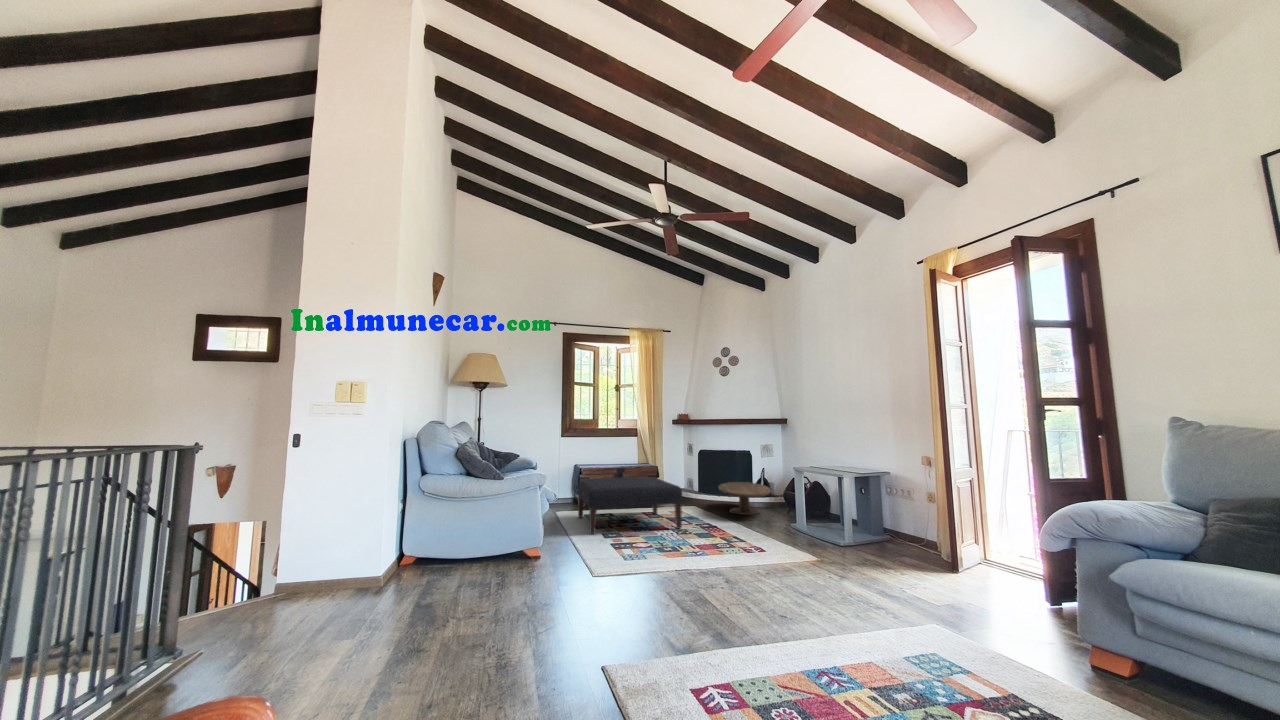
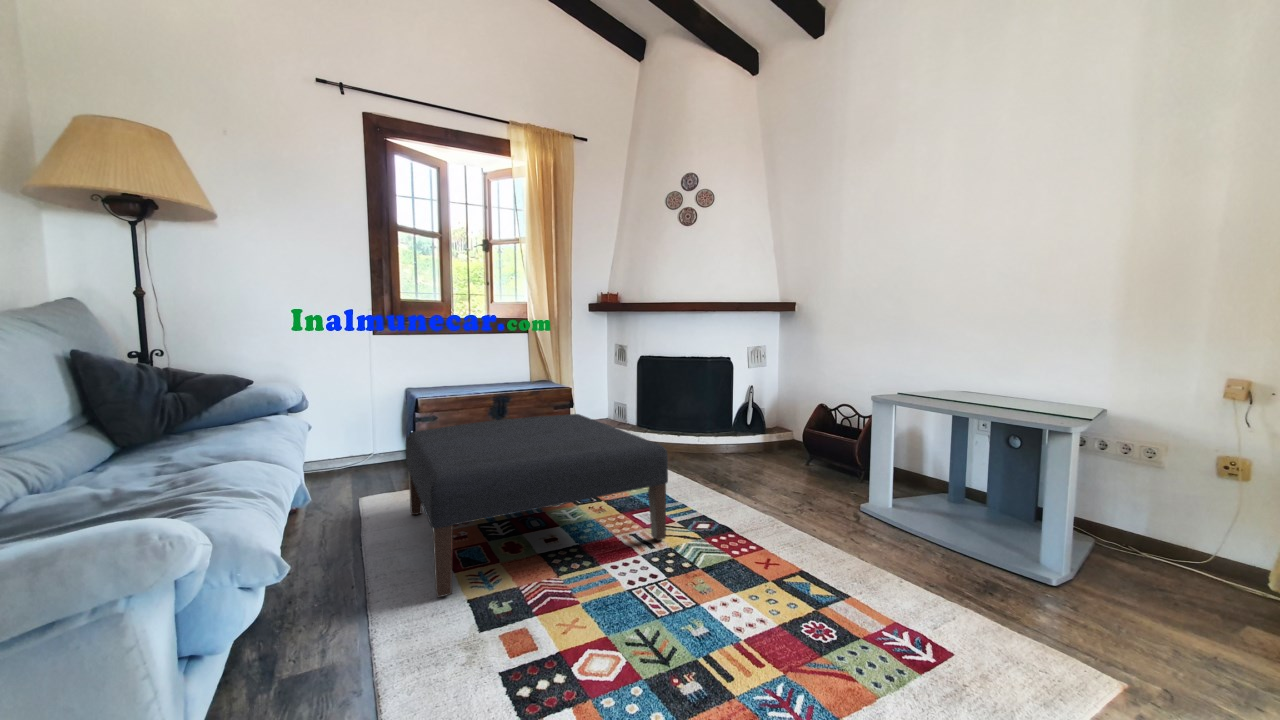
coffee table: present [718,482,771,515] -> none [689,409,802,474]

